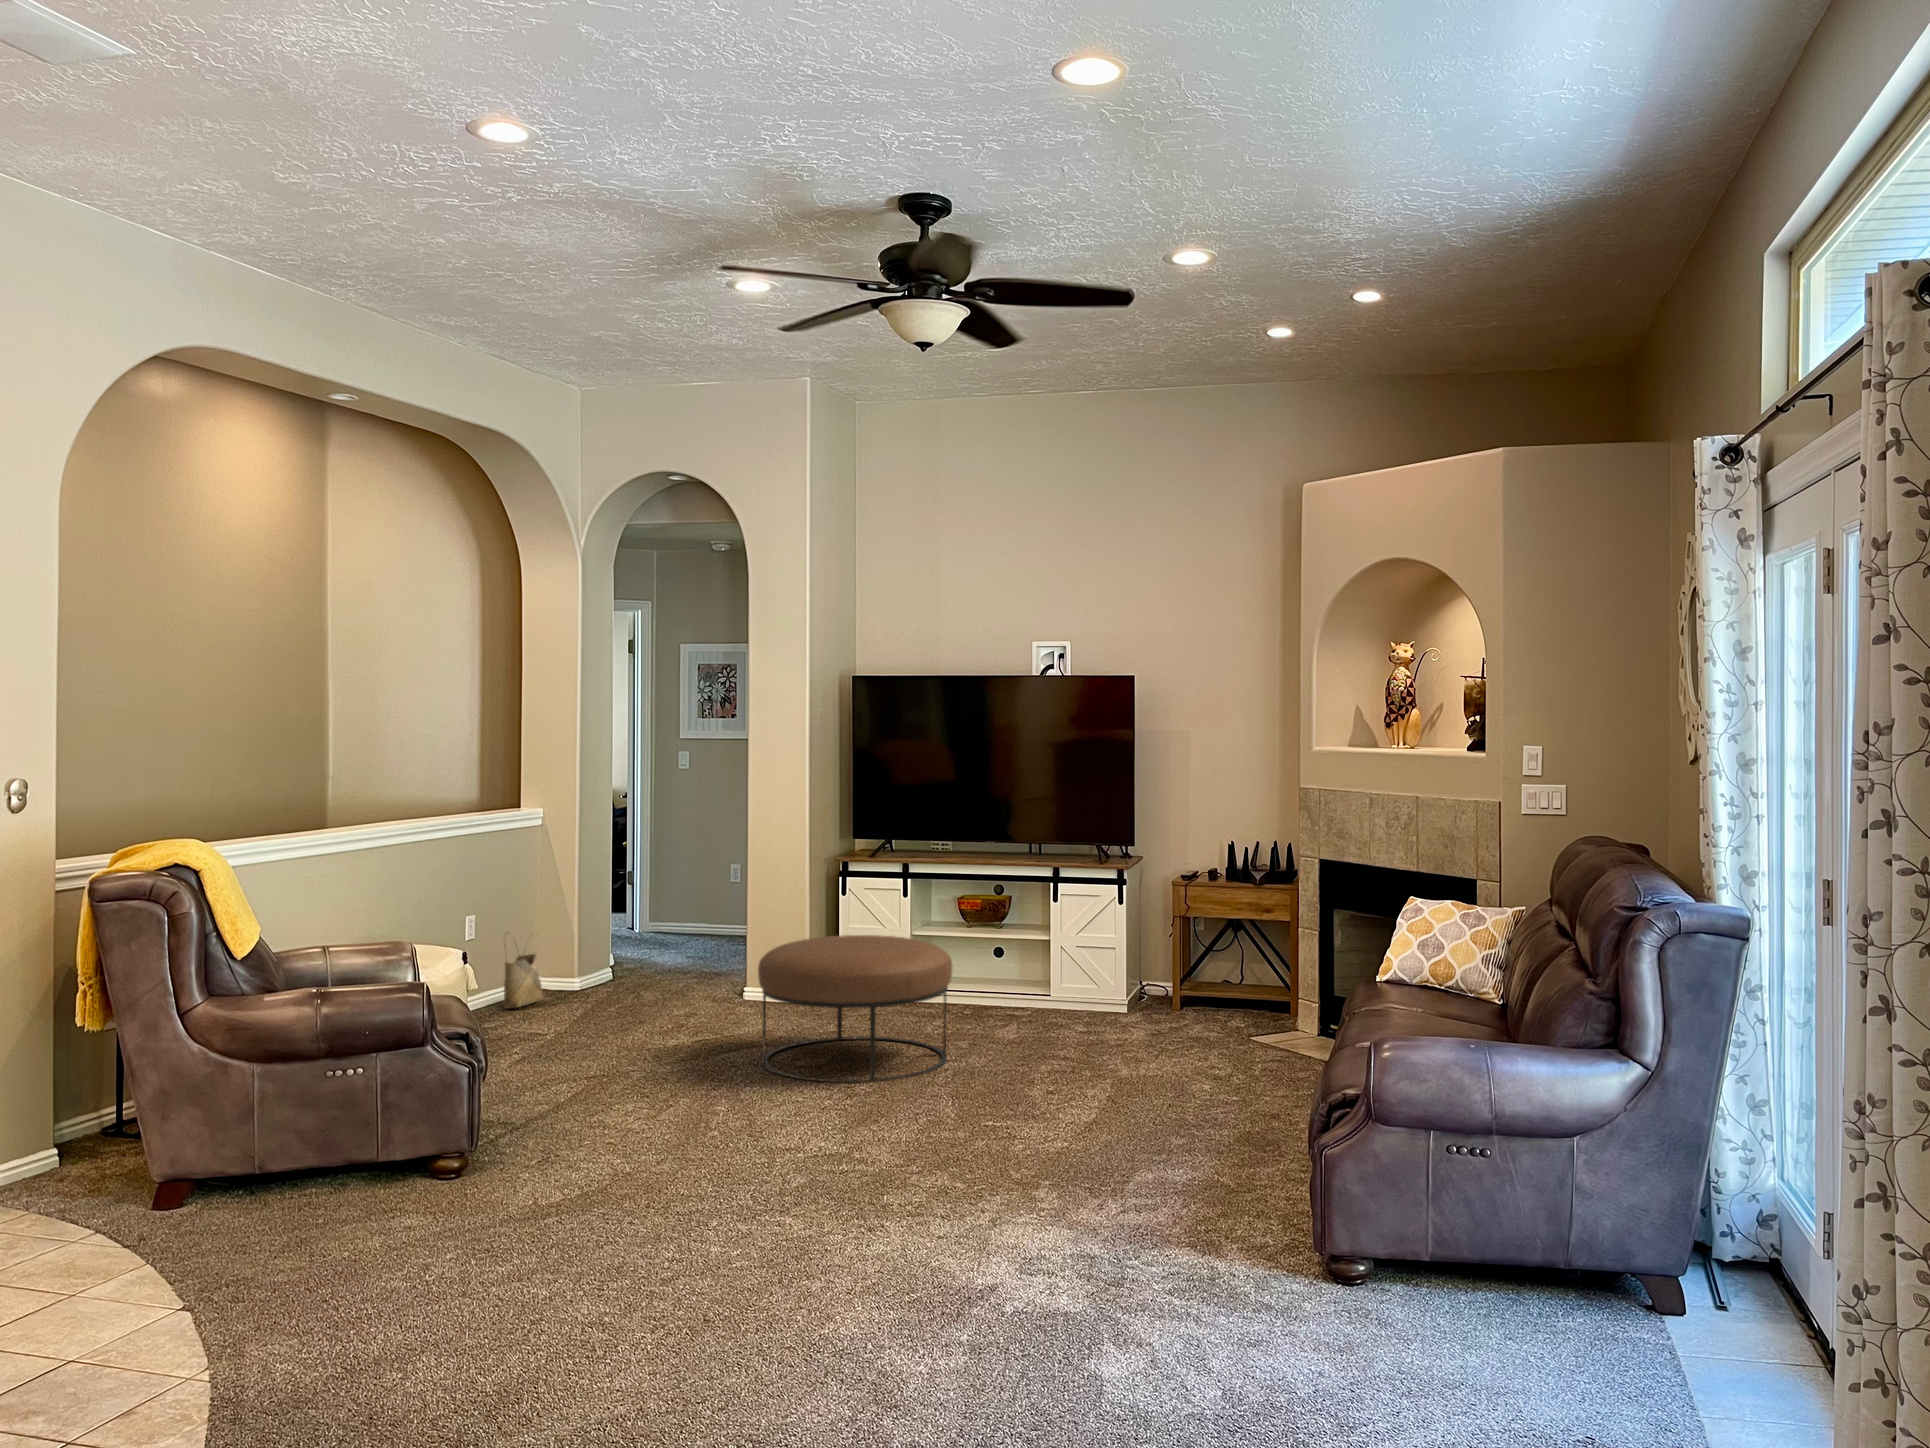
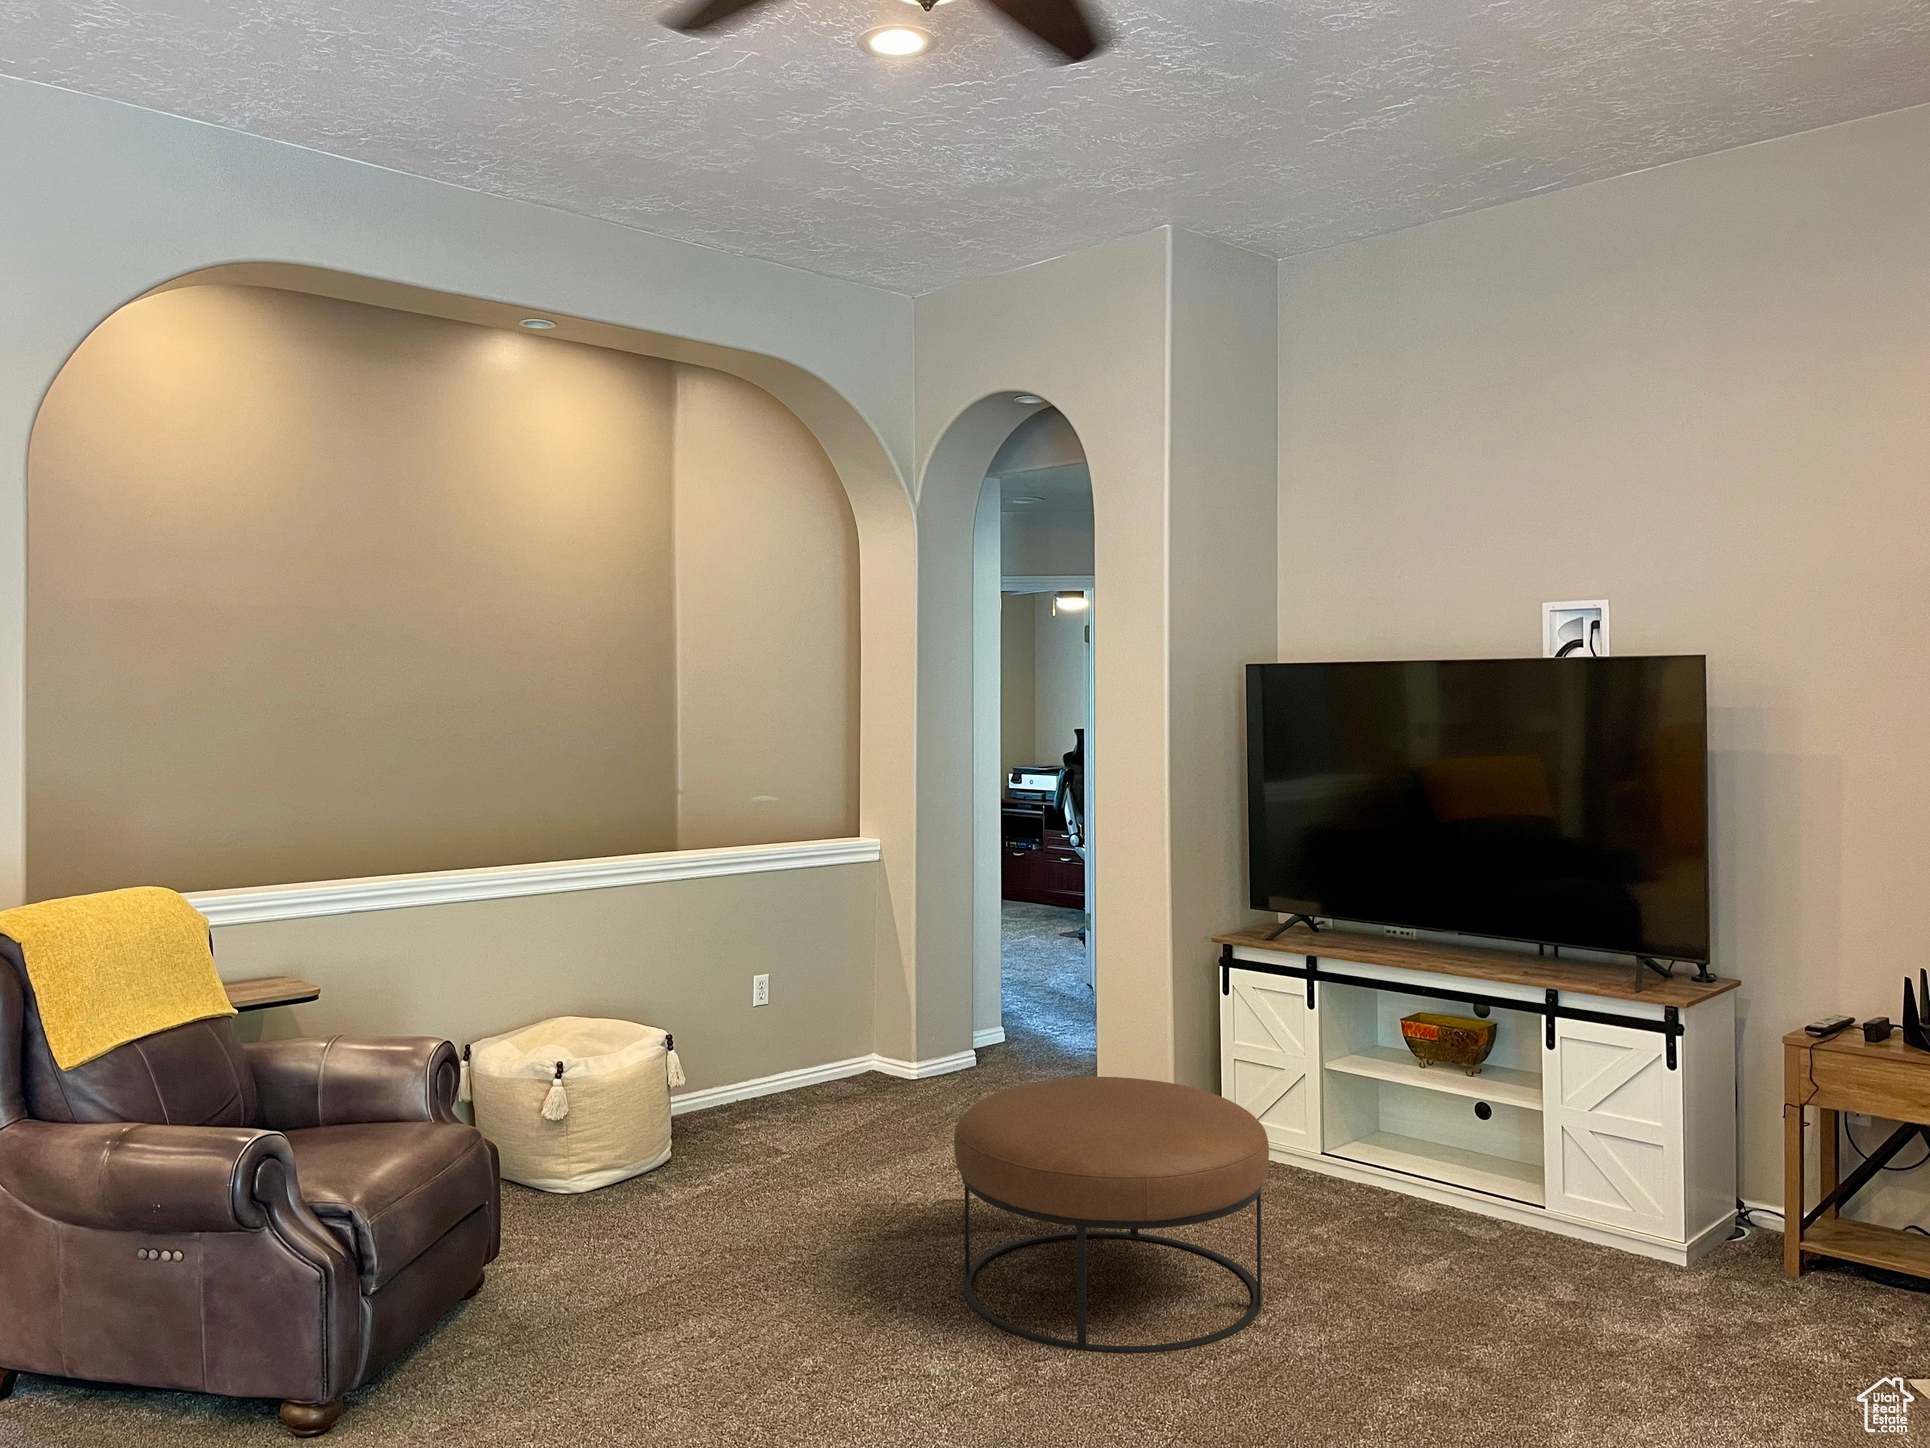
woven basket: present [503,947,543,1008] -> none [797,998,857,1099]

